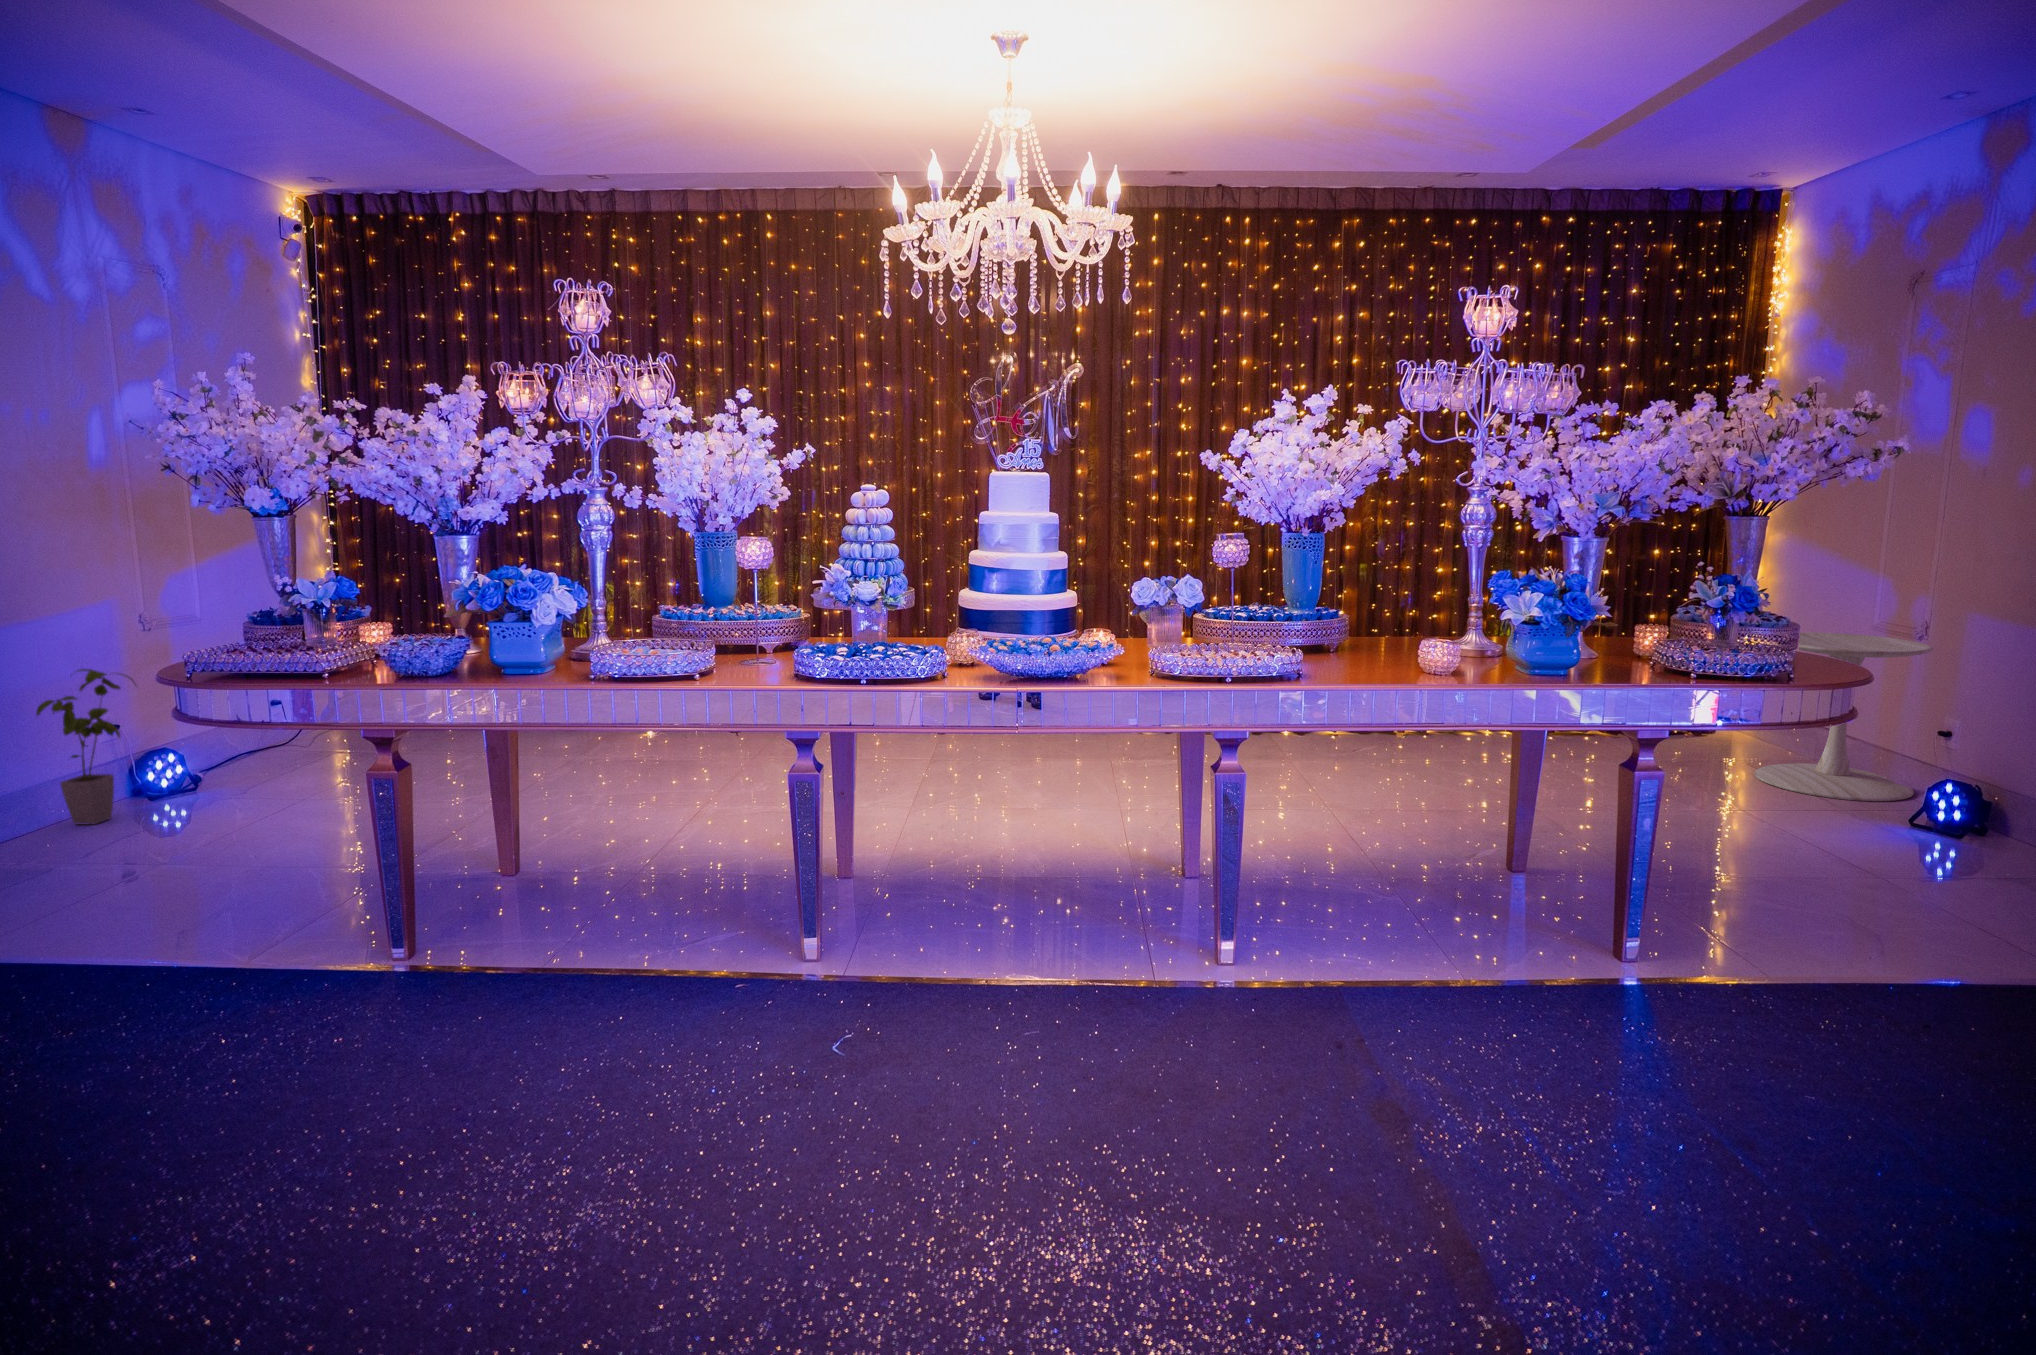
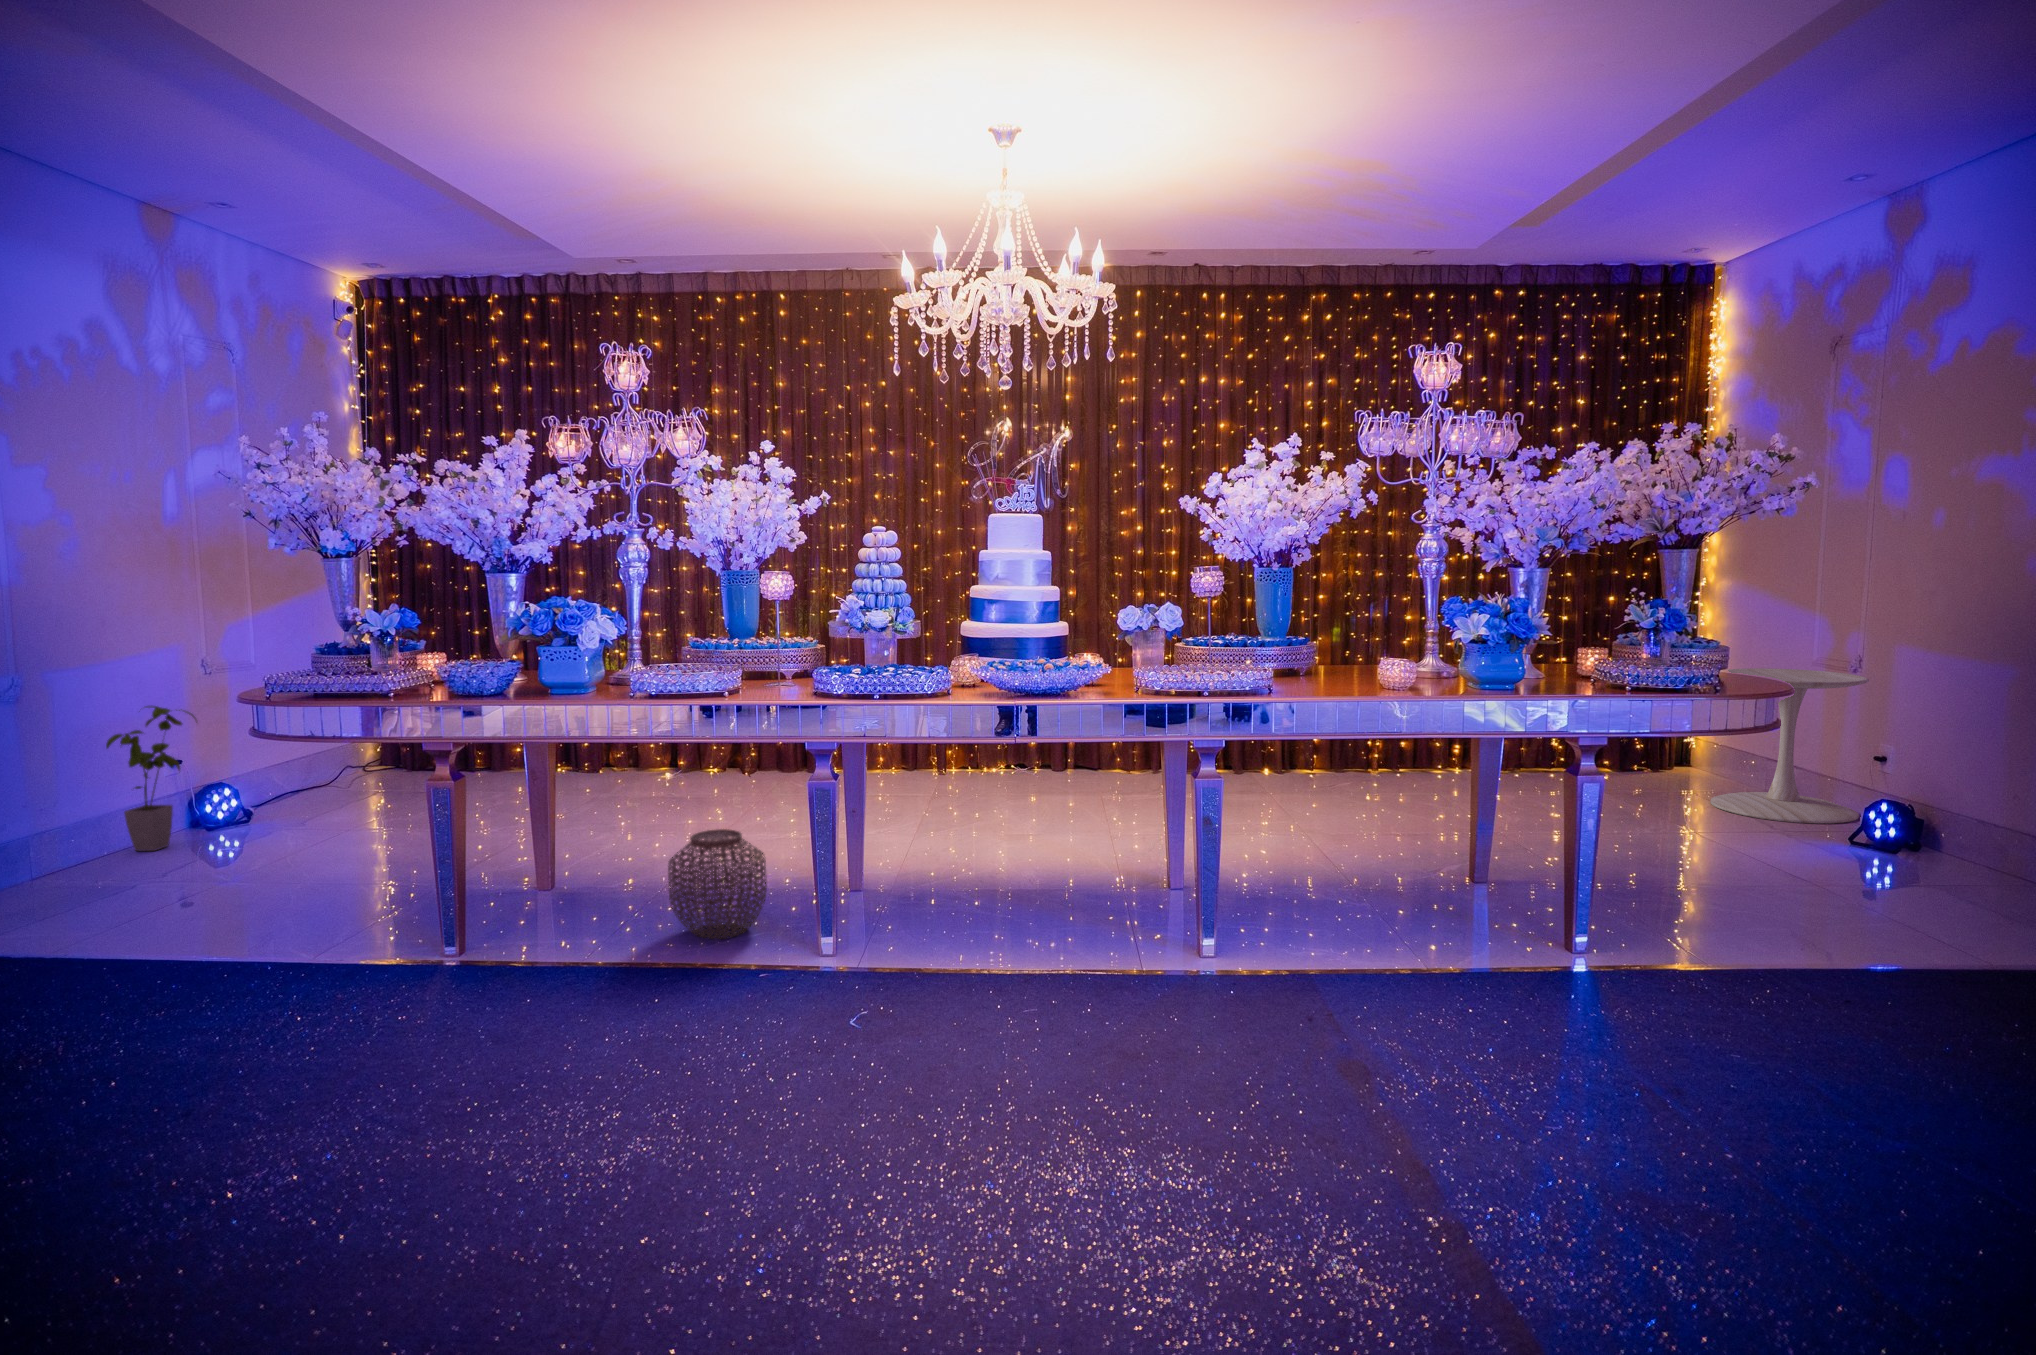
woven basket: none [637,819,746,939] -> present [668,829,767,939]

